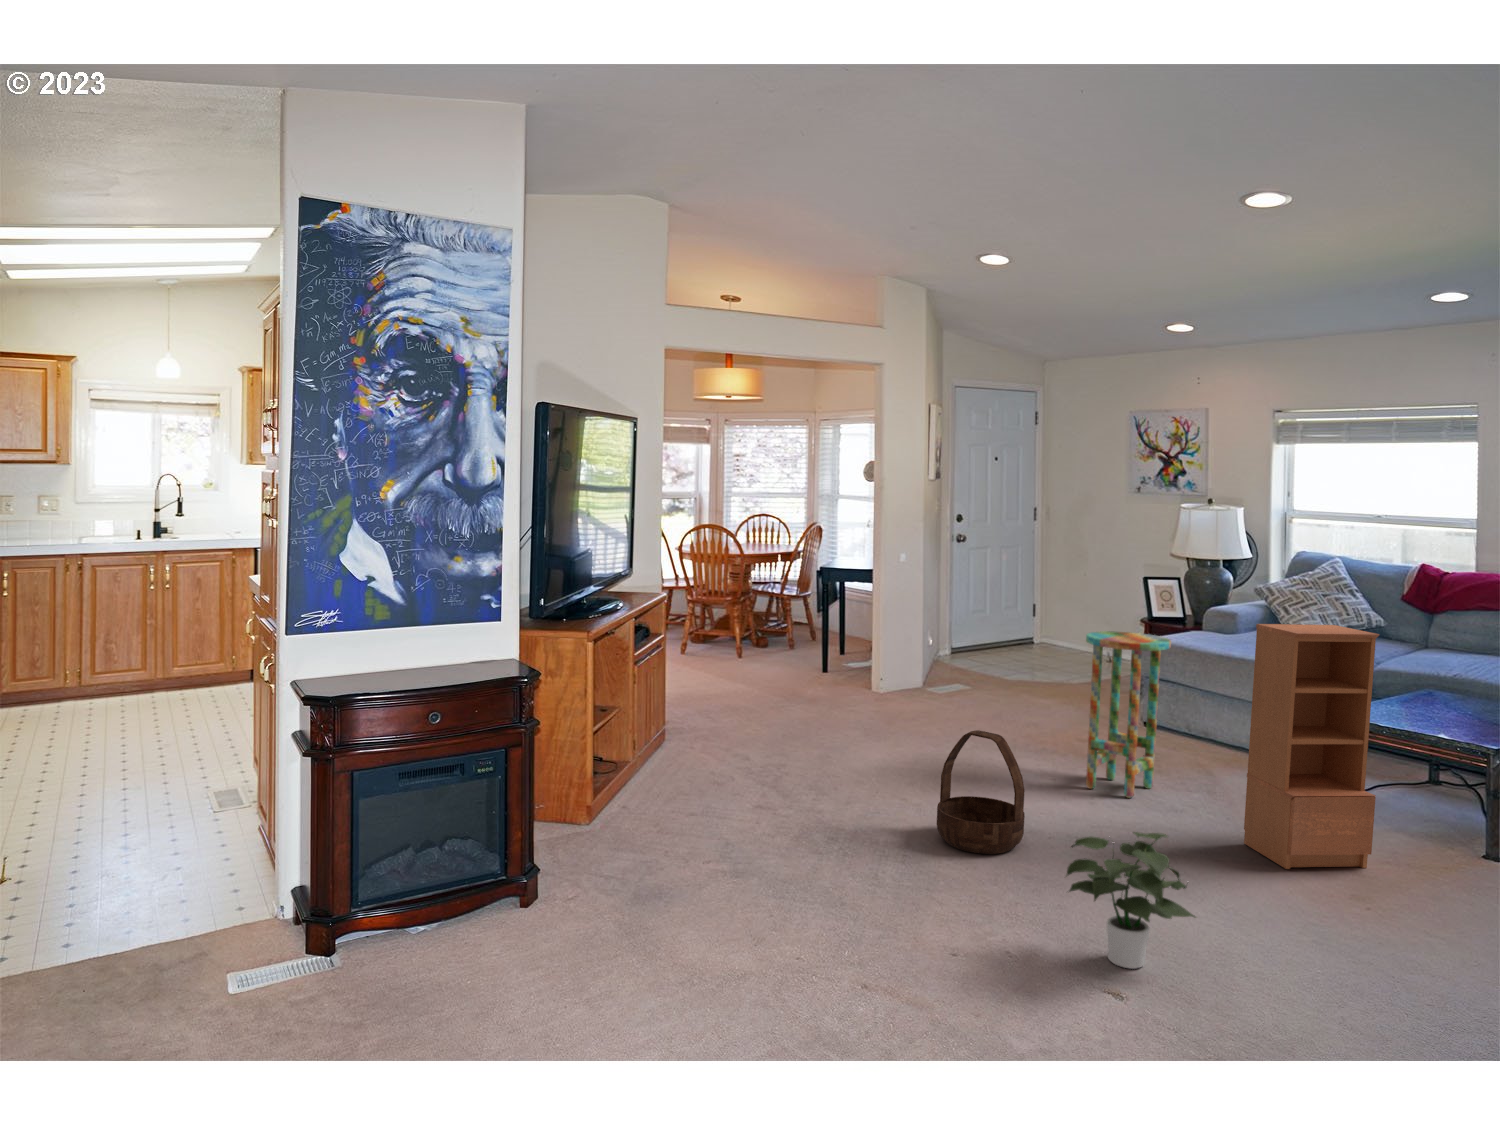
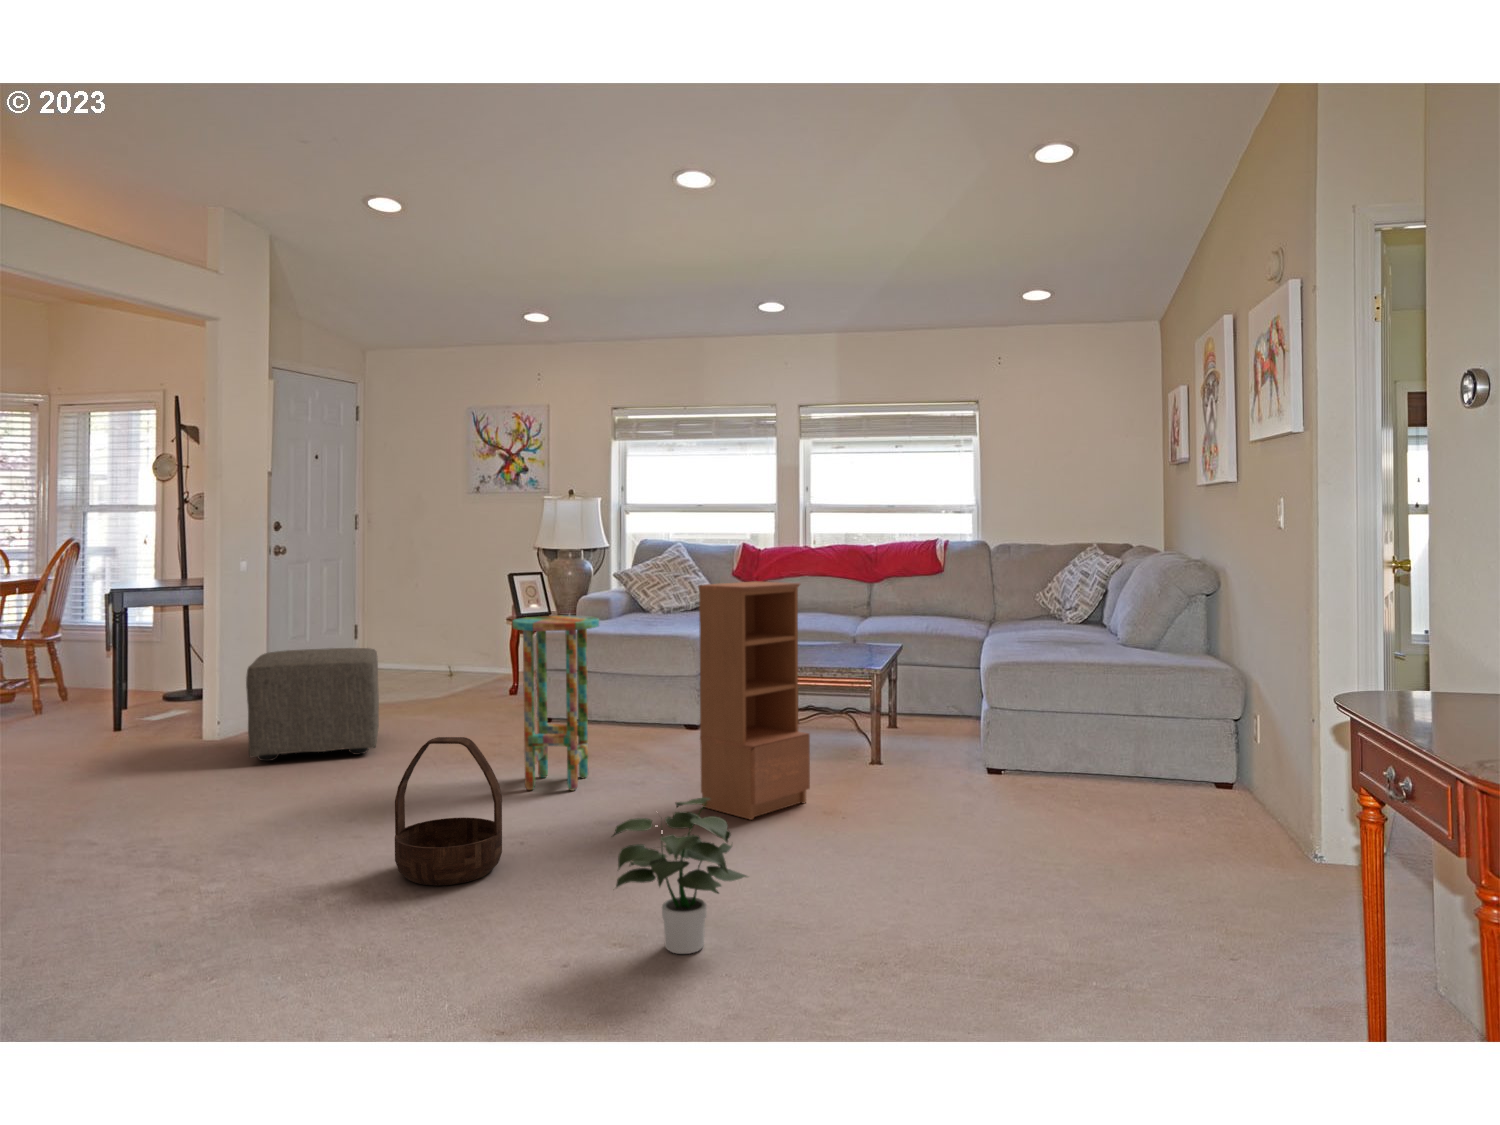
ottoman: none [889,631,1000,727] -> present [246,648,379,761]

